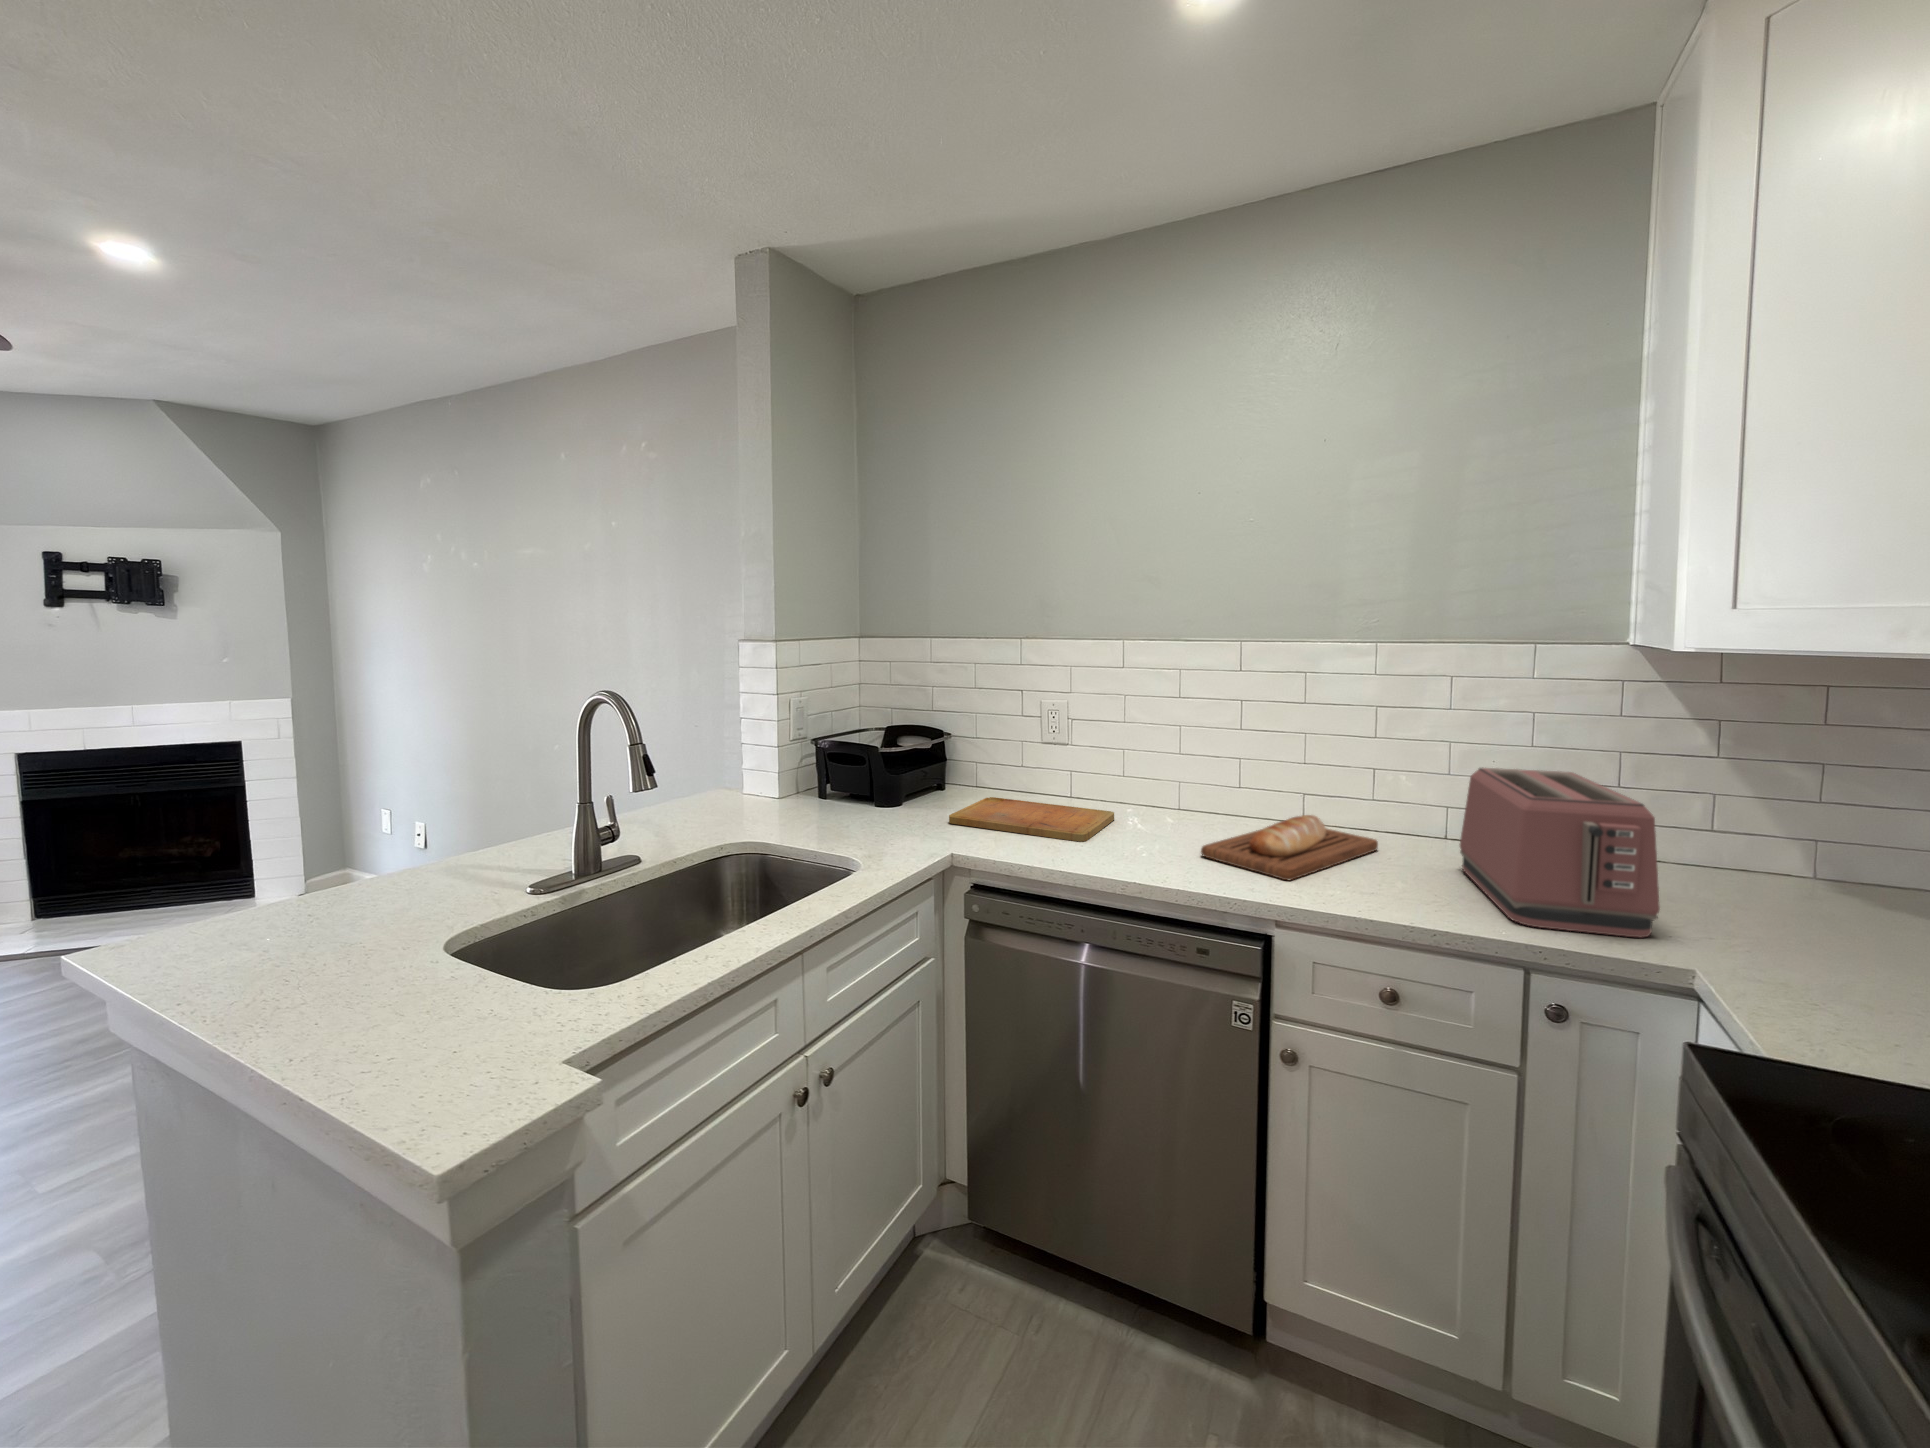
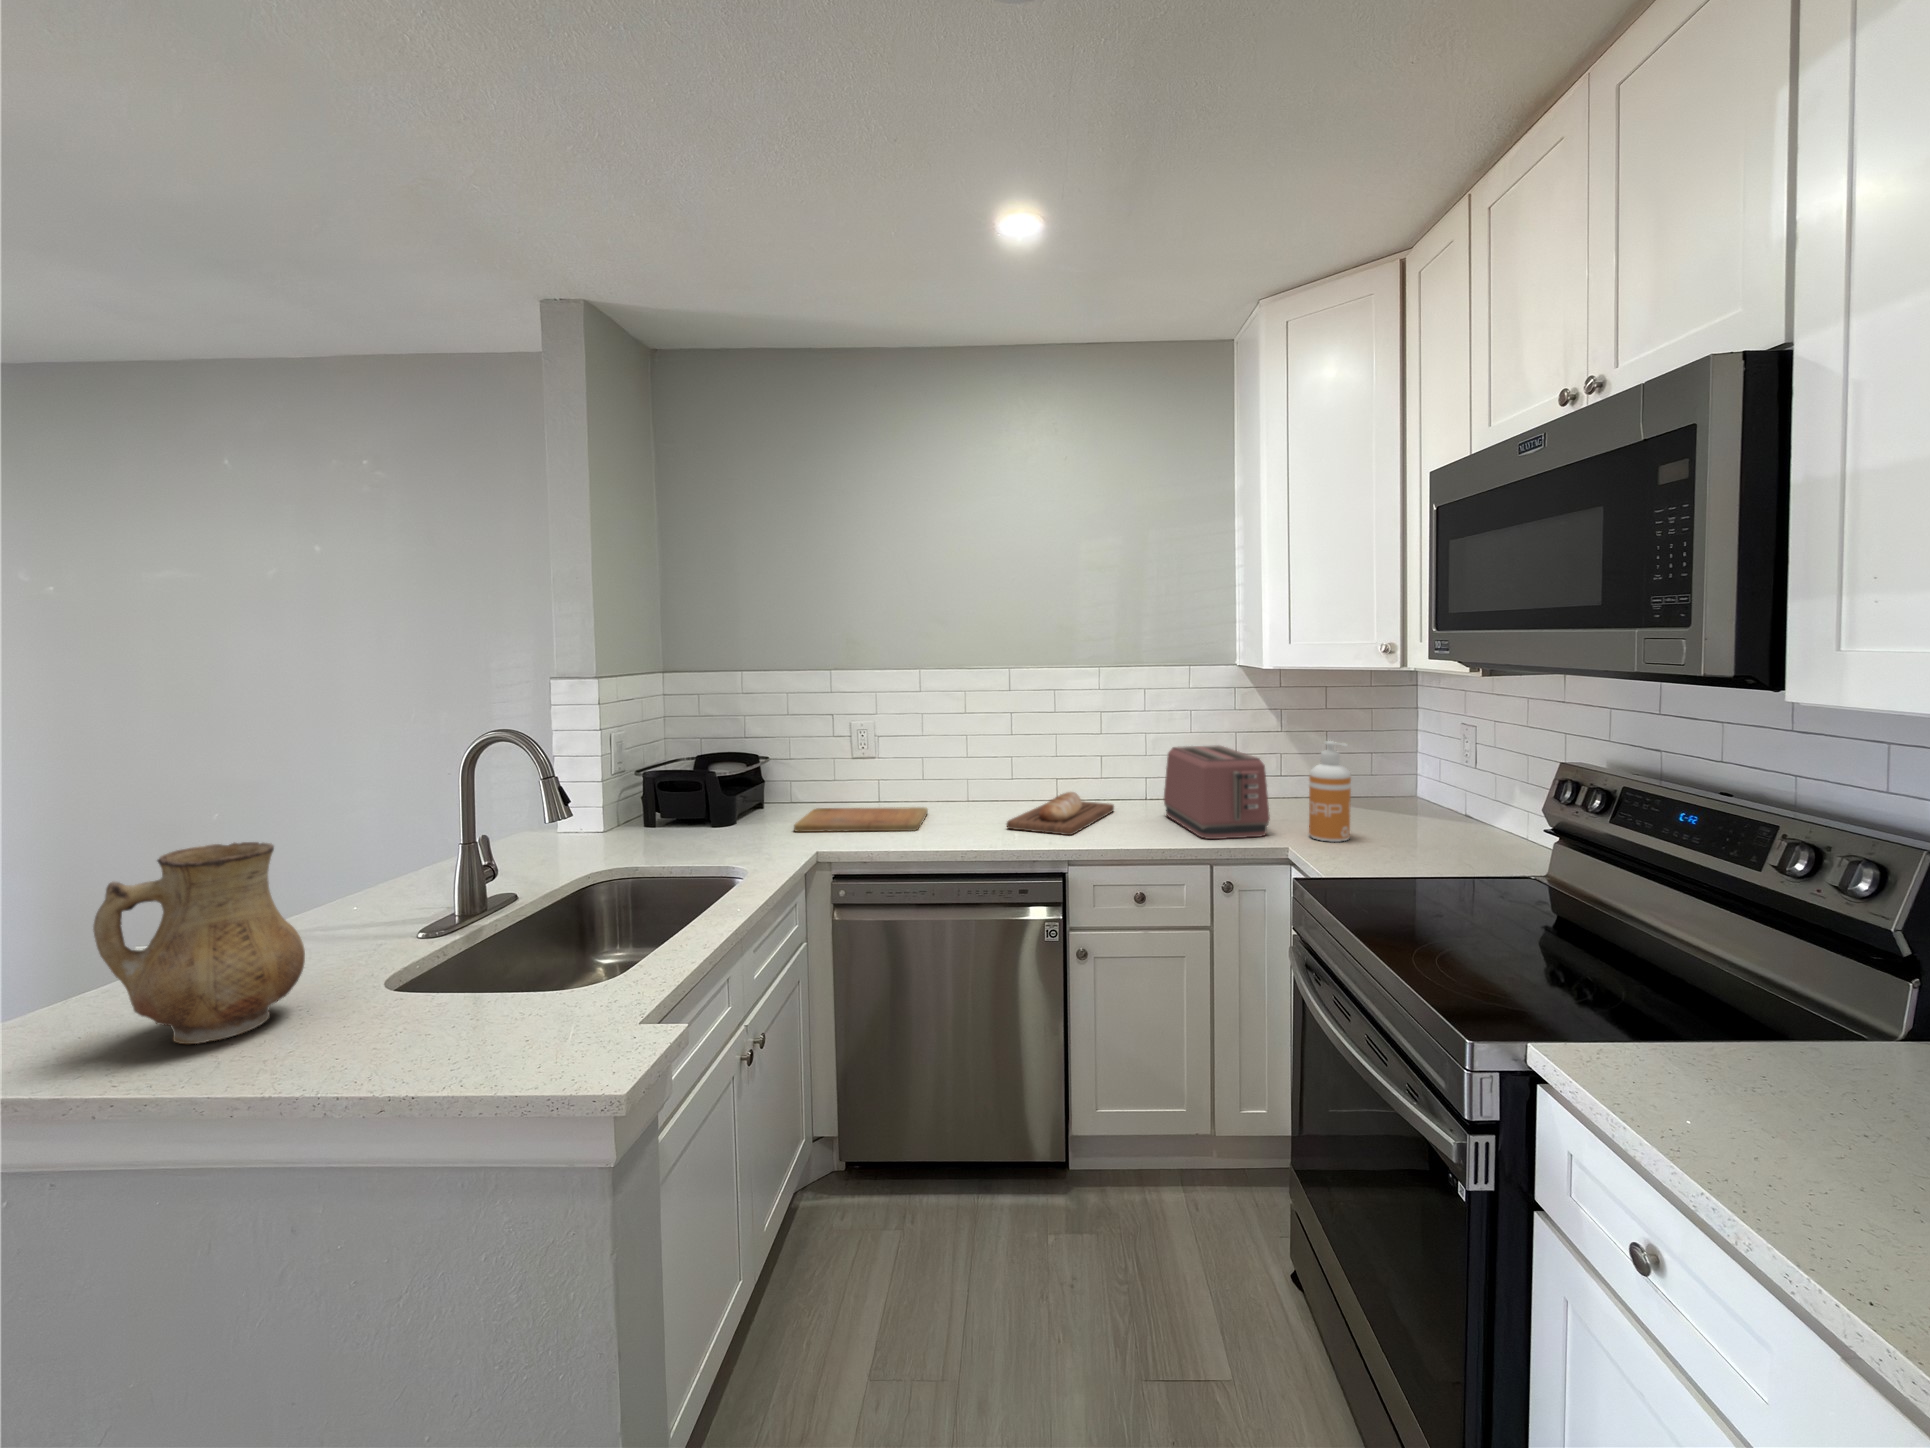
ceramic pitcher: none [176,787,359,979] -> present [93,842,305,1044]
soap dispenser: none [1749,789,1865,980] -> present [1309,741,1351,842]

